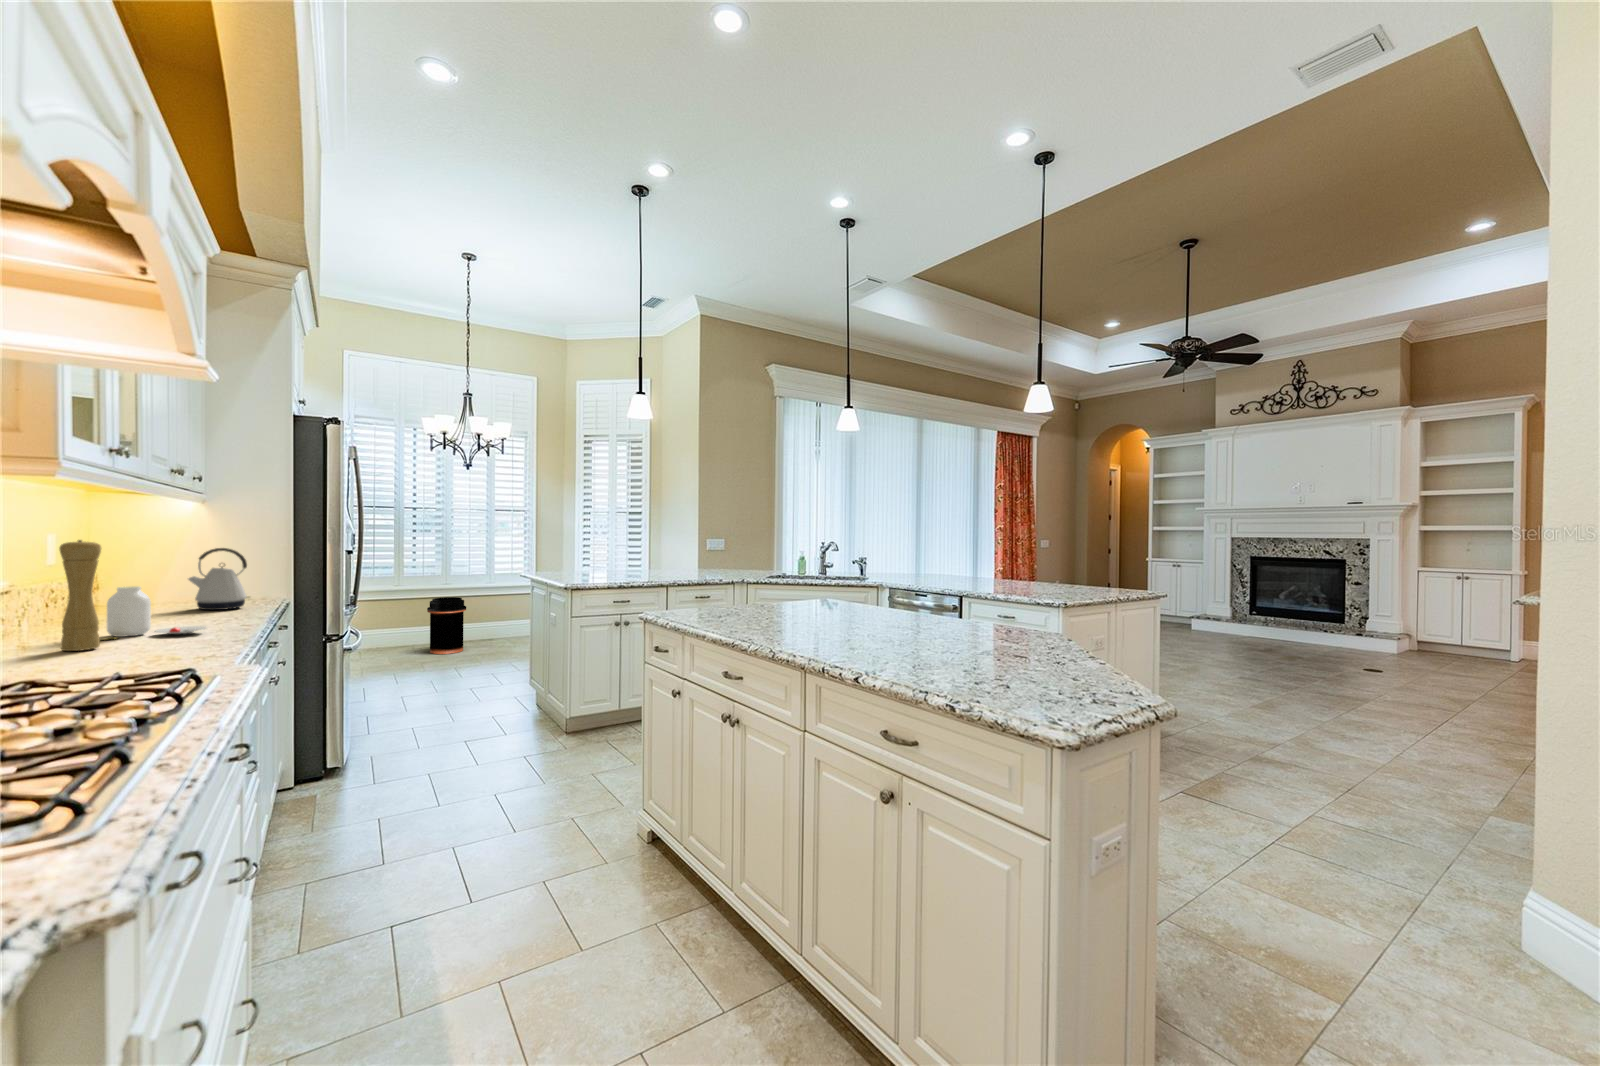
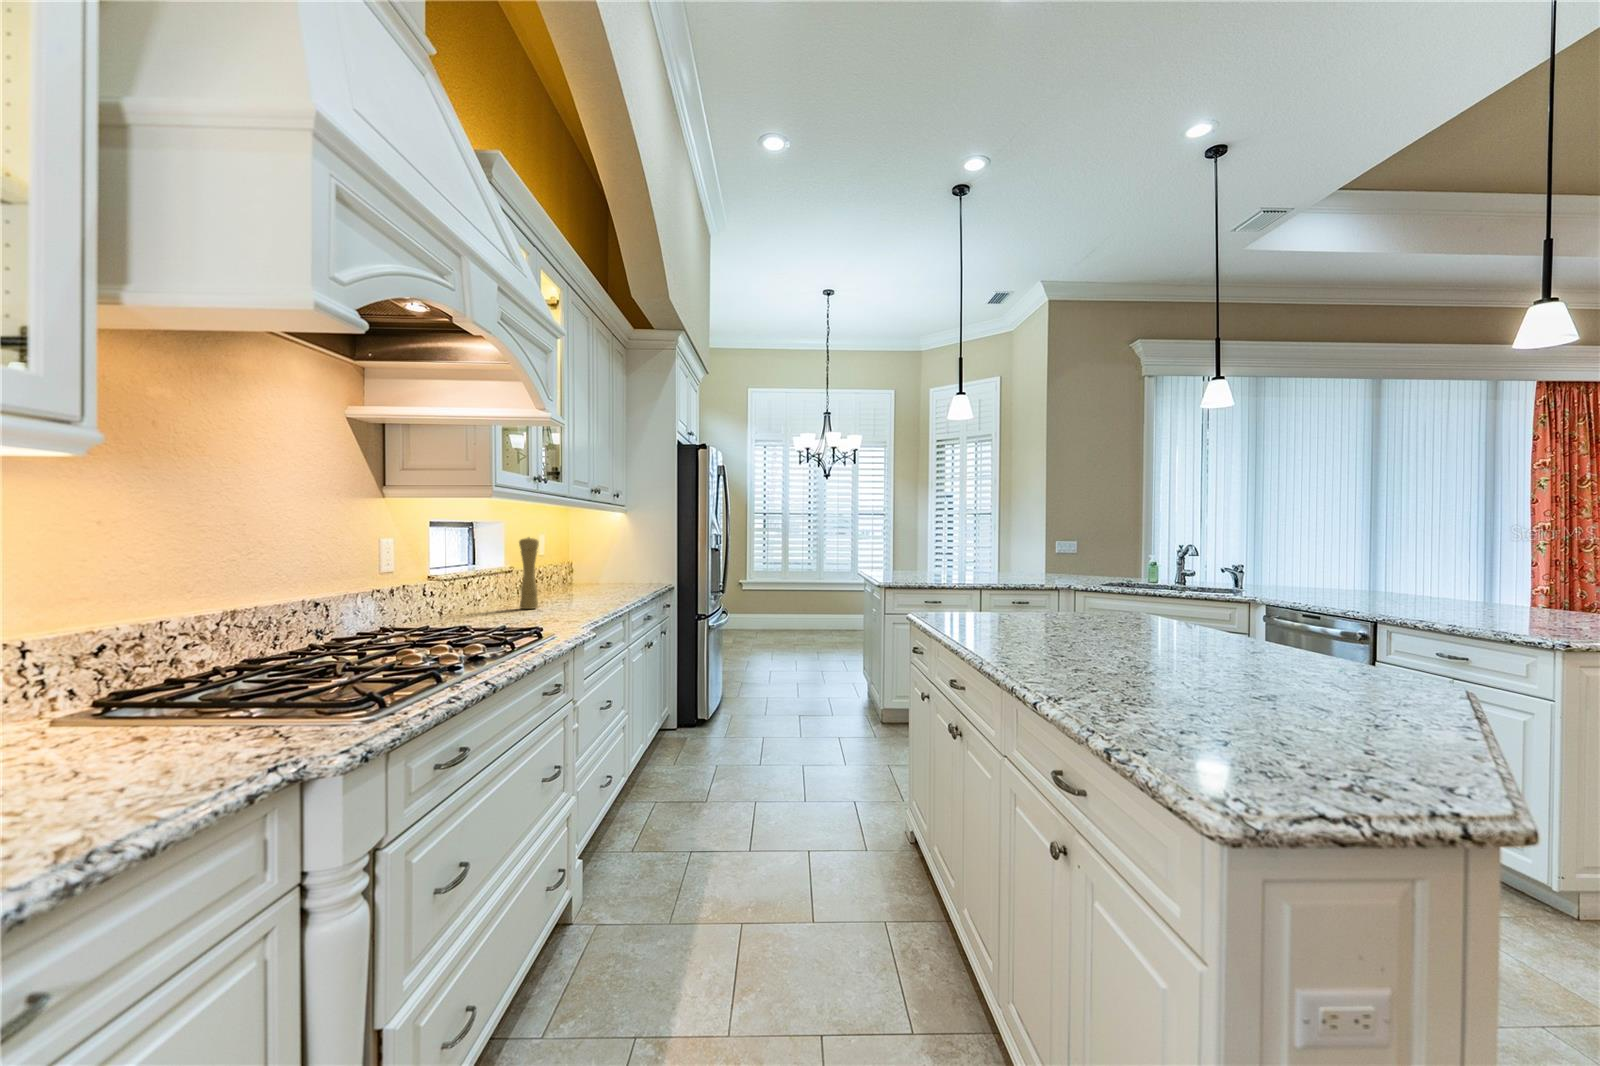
kettle: present [188,548,250,610] -> none [612,544,648,589]
jar: present [100,586,206,640] -> none [543,569,601,604]
trash can: present [427,597,466,654] -> none [805,590,835,638]

